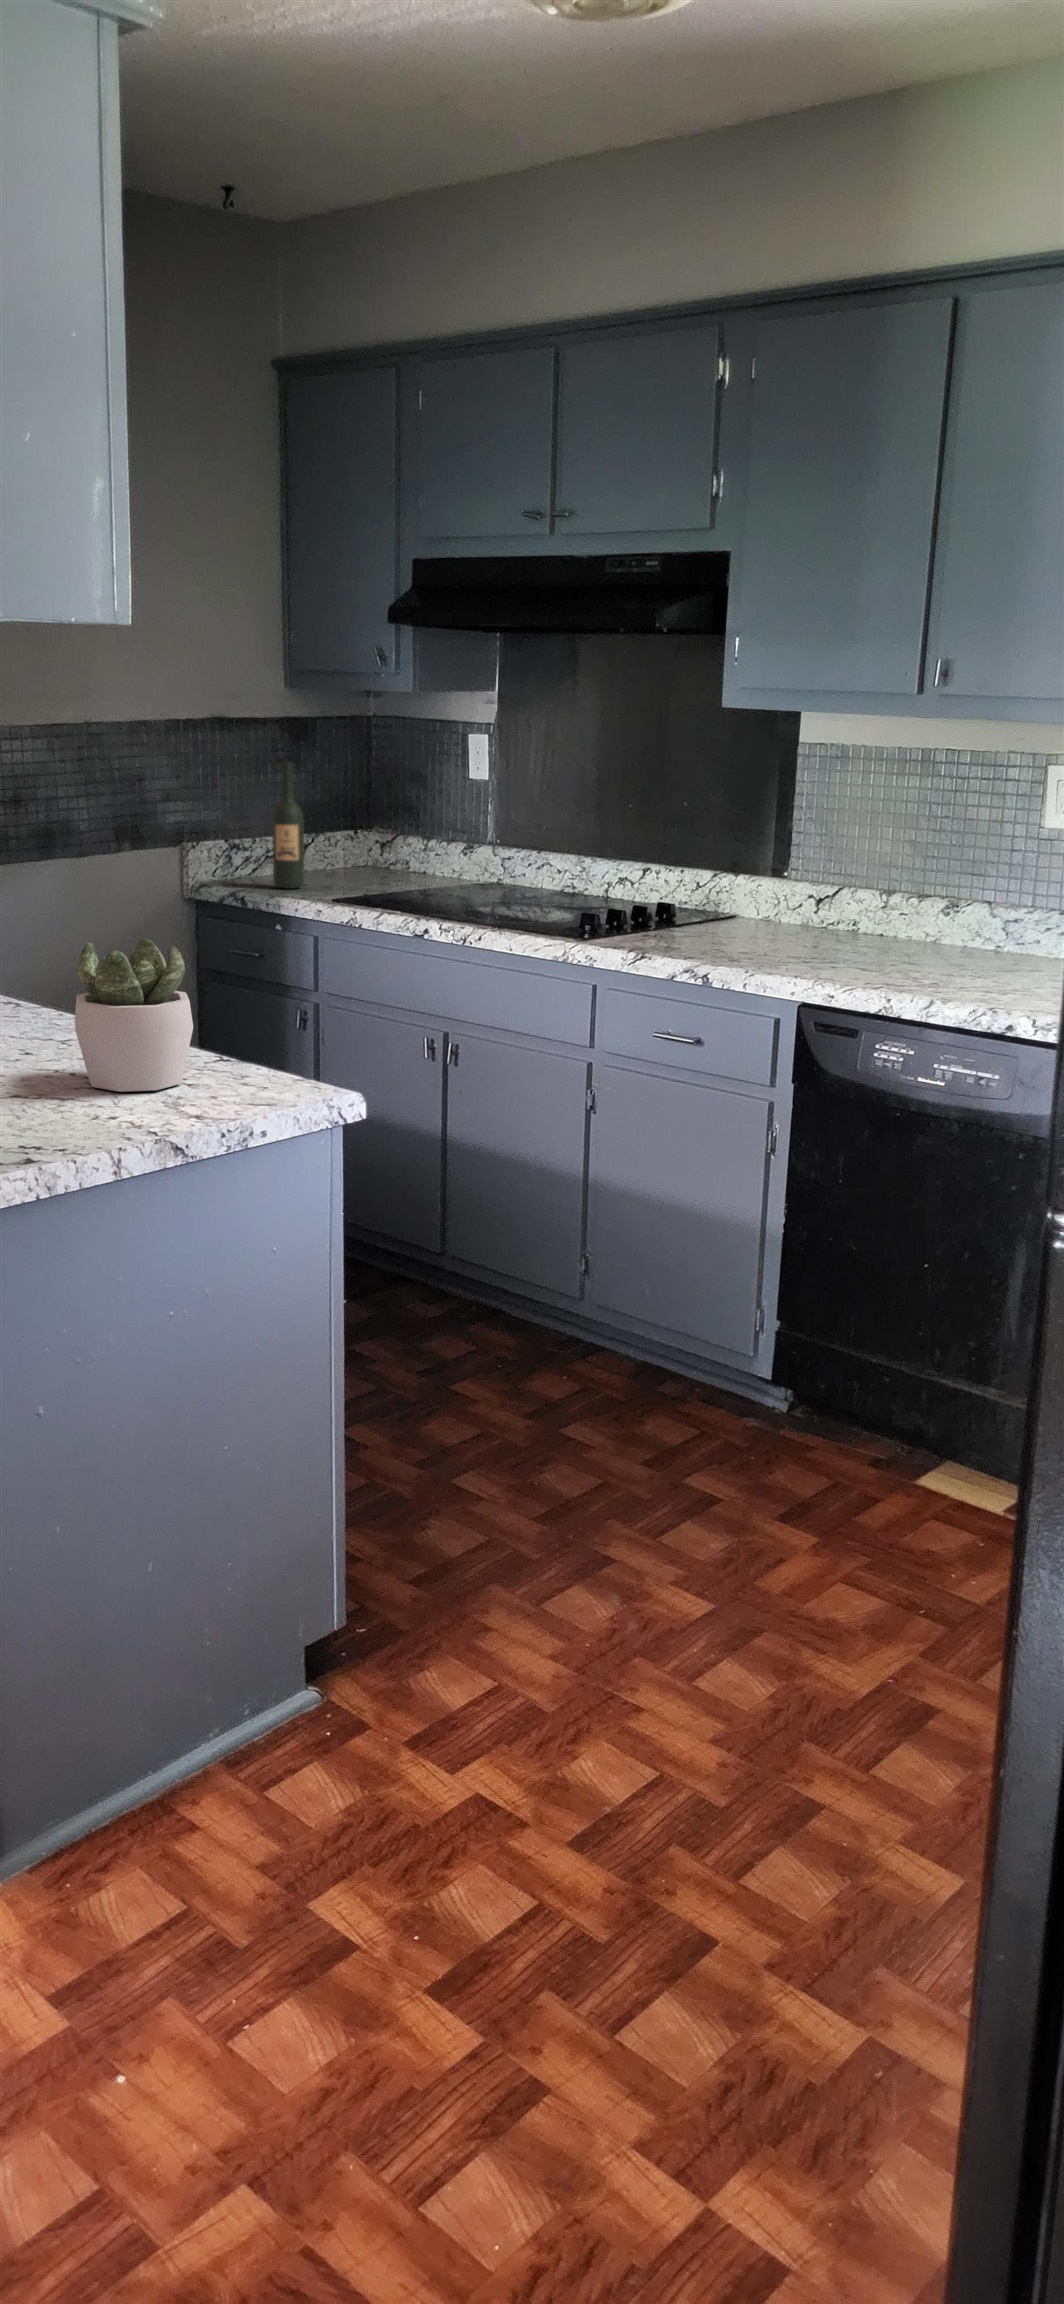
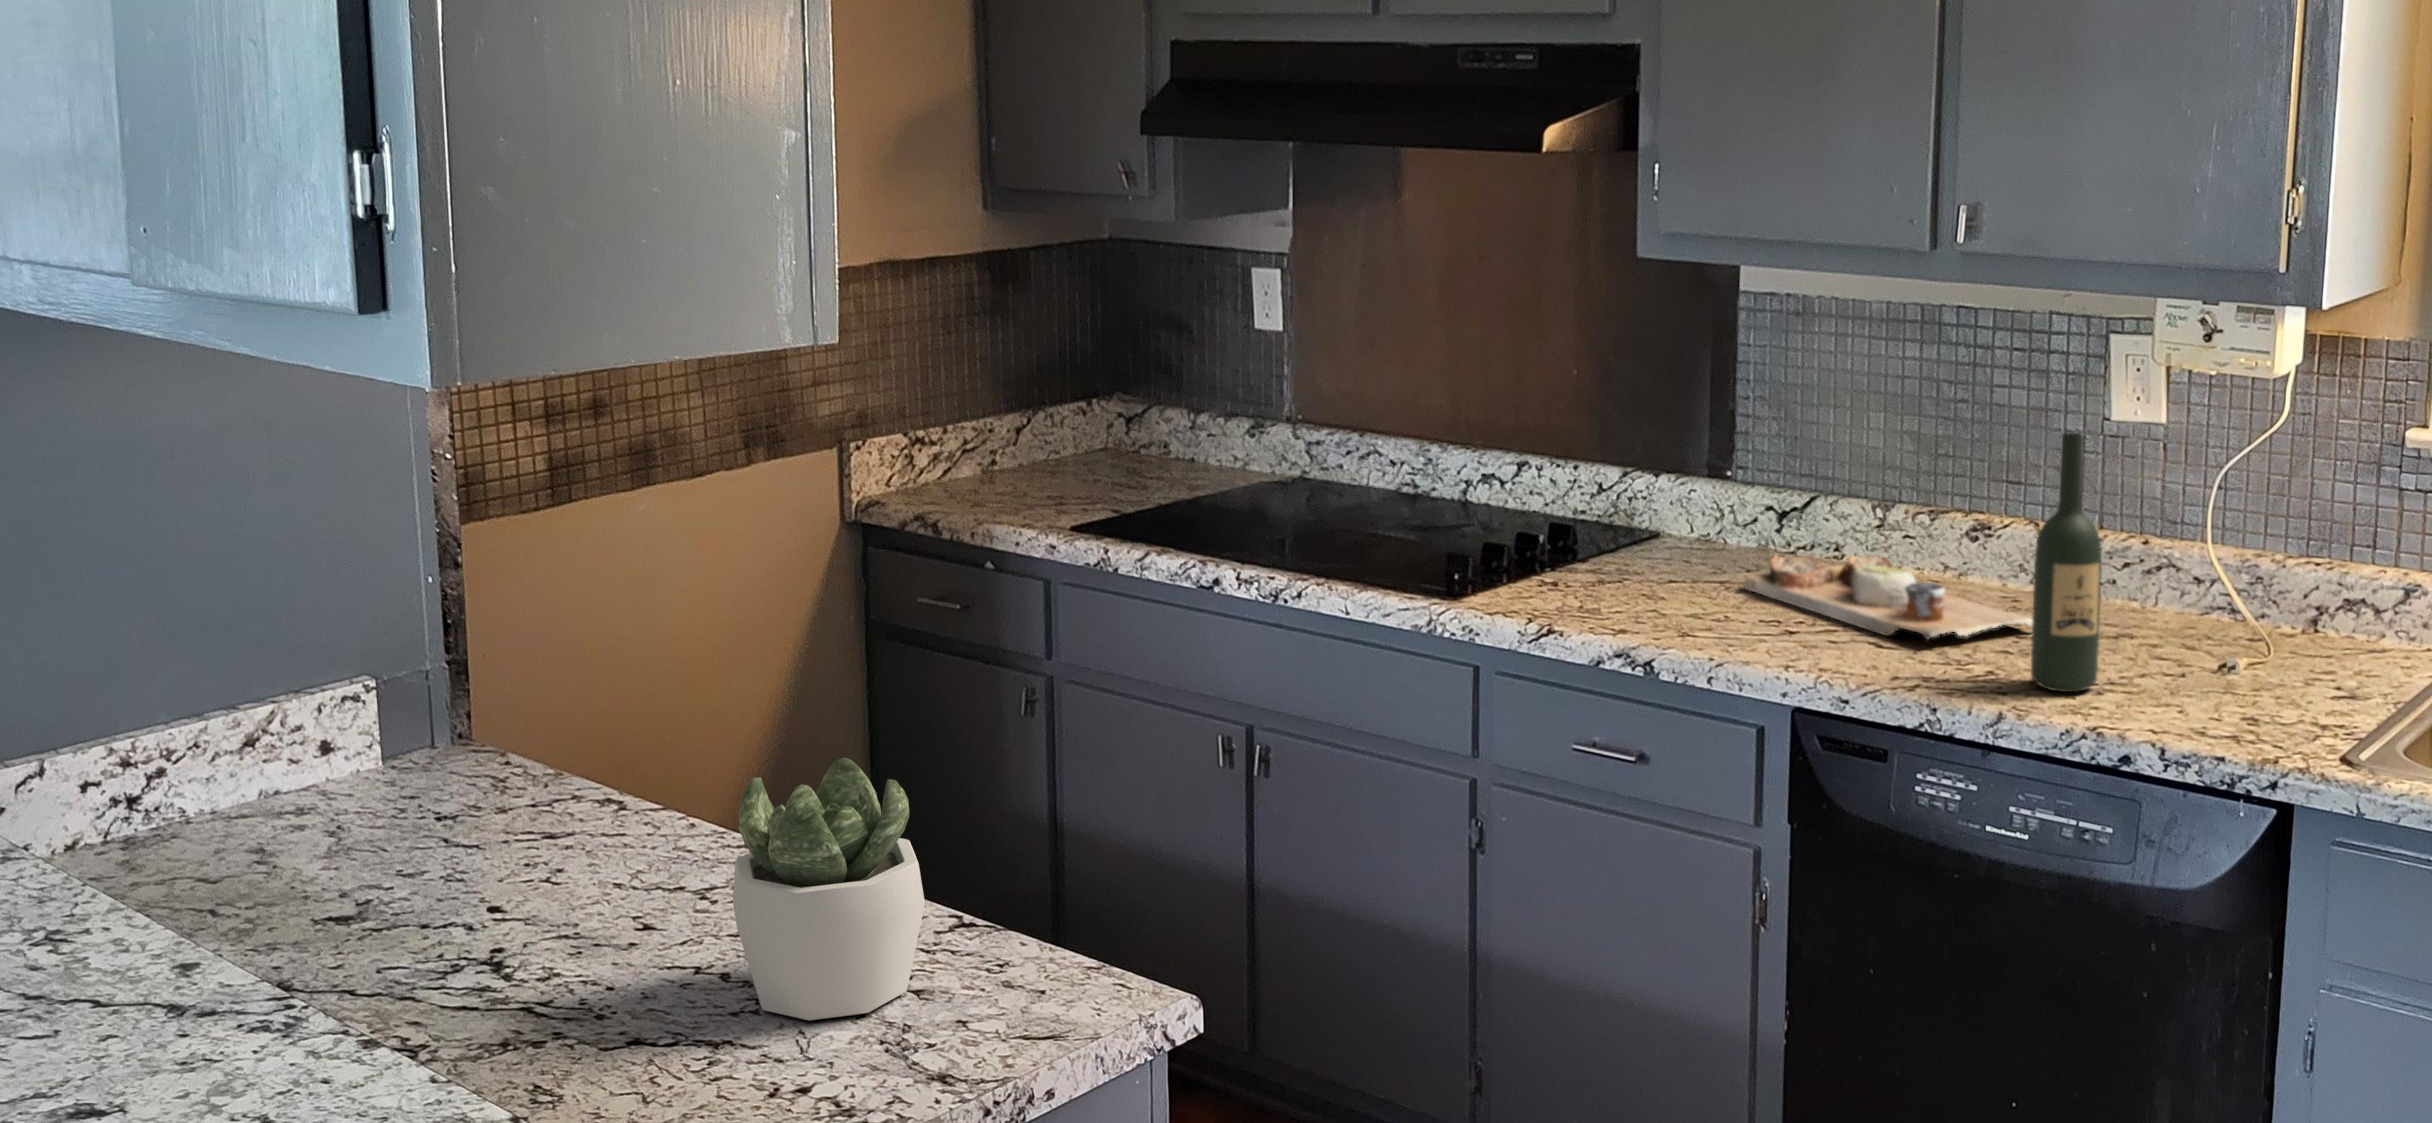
wine bottle: present [272,761,304,889] -> present [2031,433,2102,692]
cutting board: none [783,920,976,967] -> present [1745,555,2032,640]

